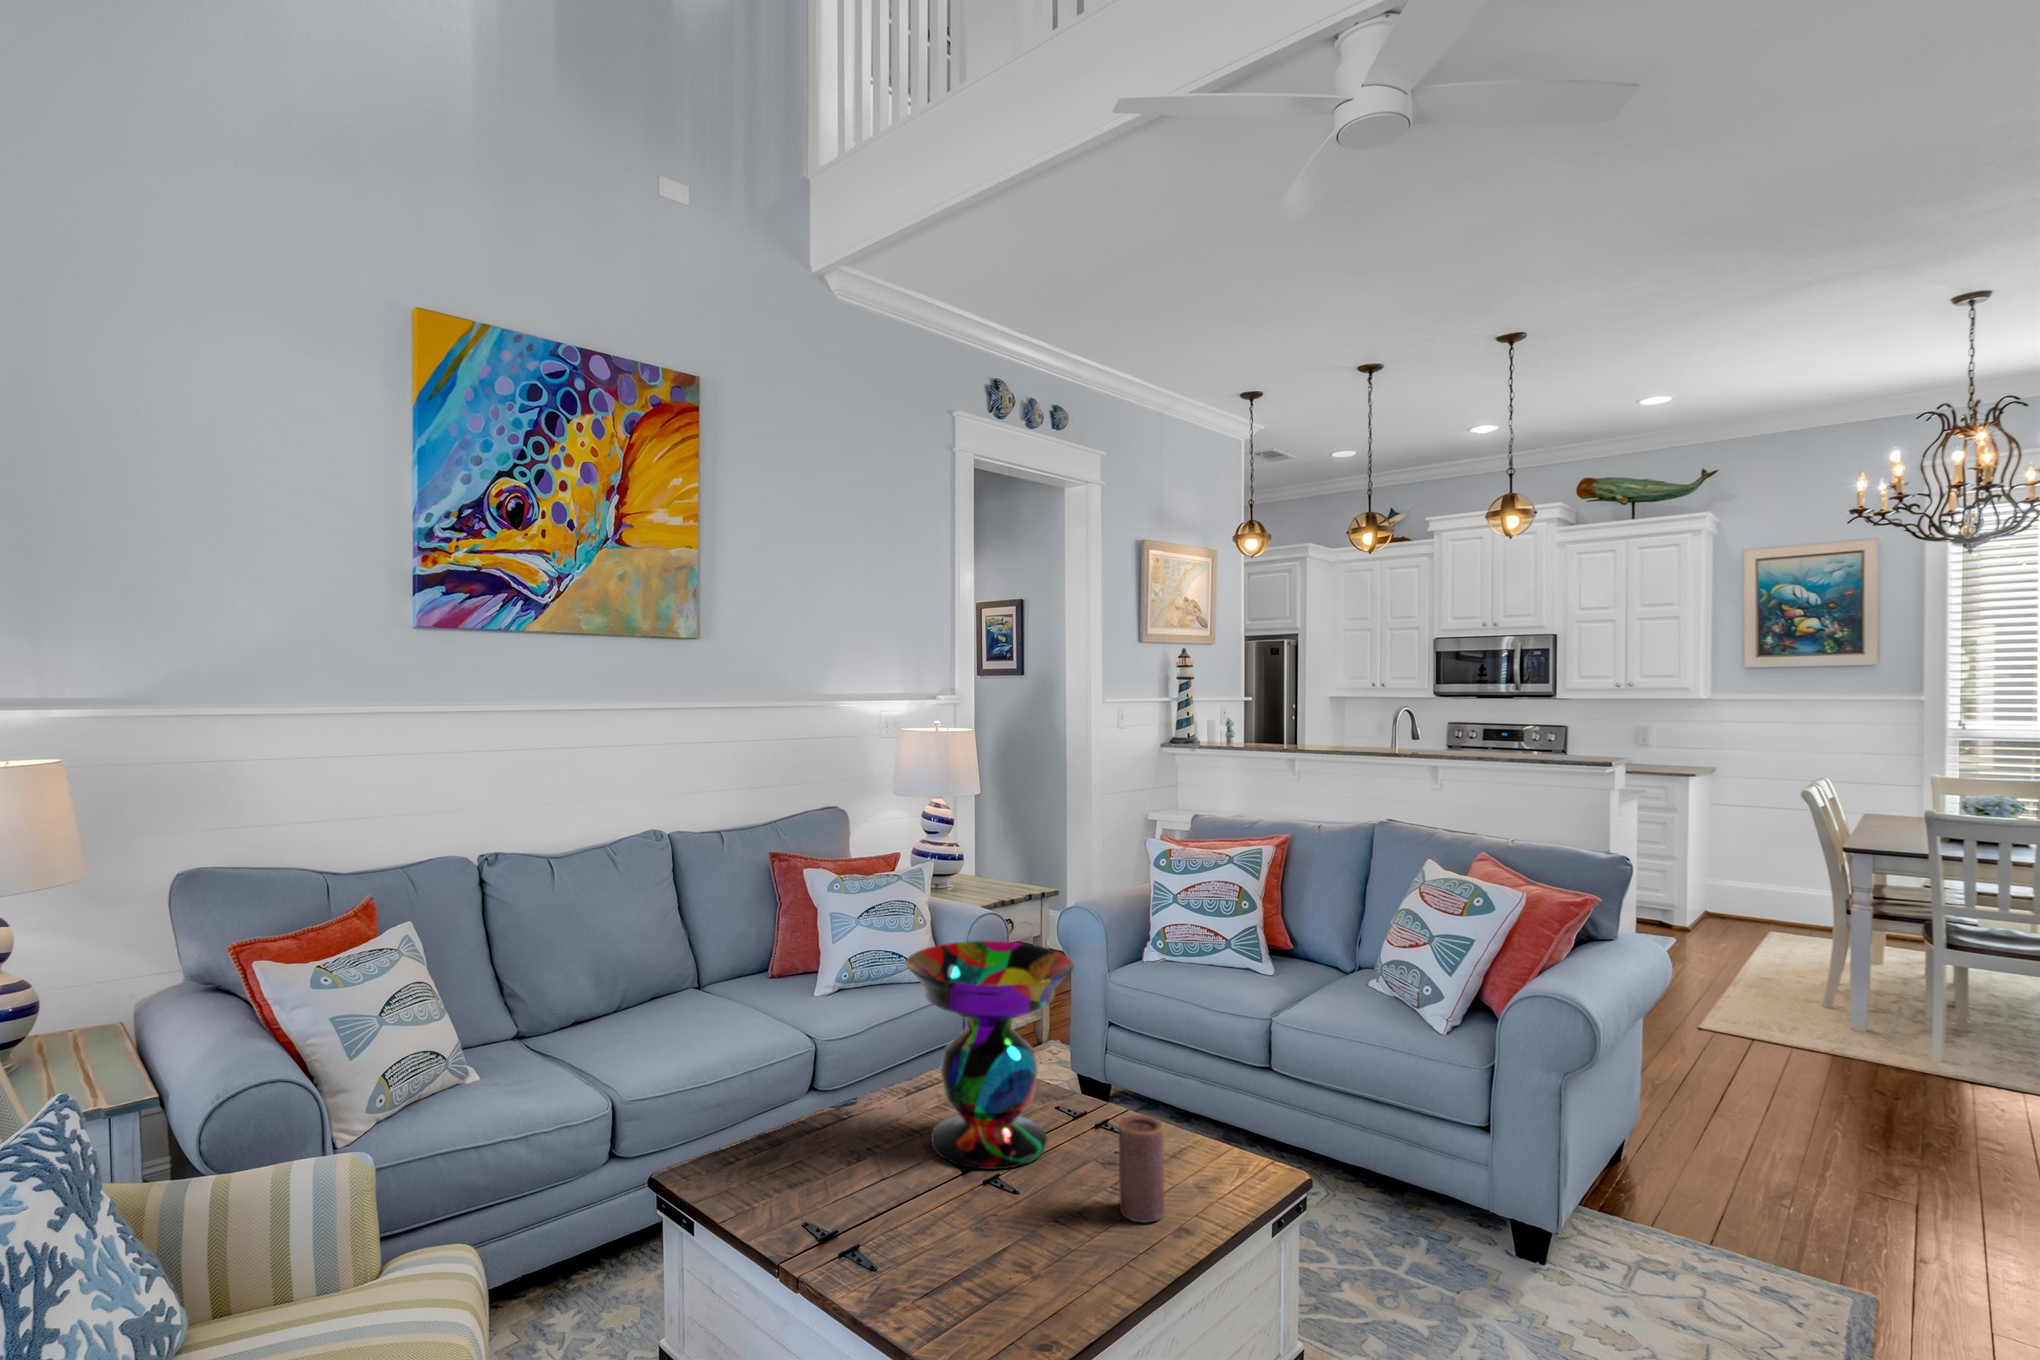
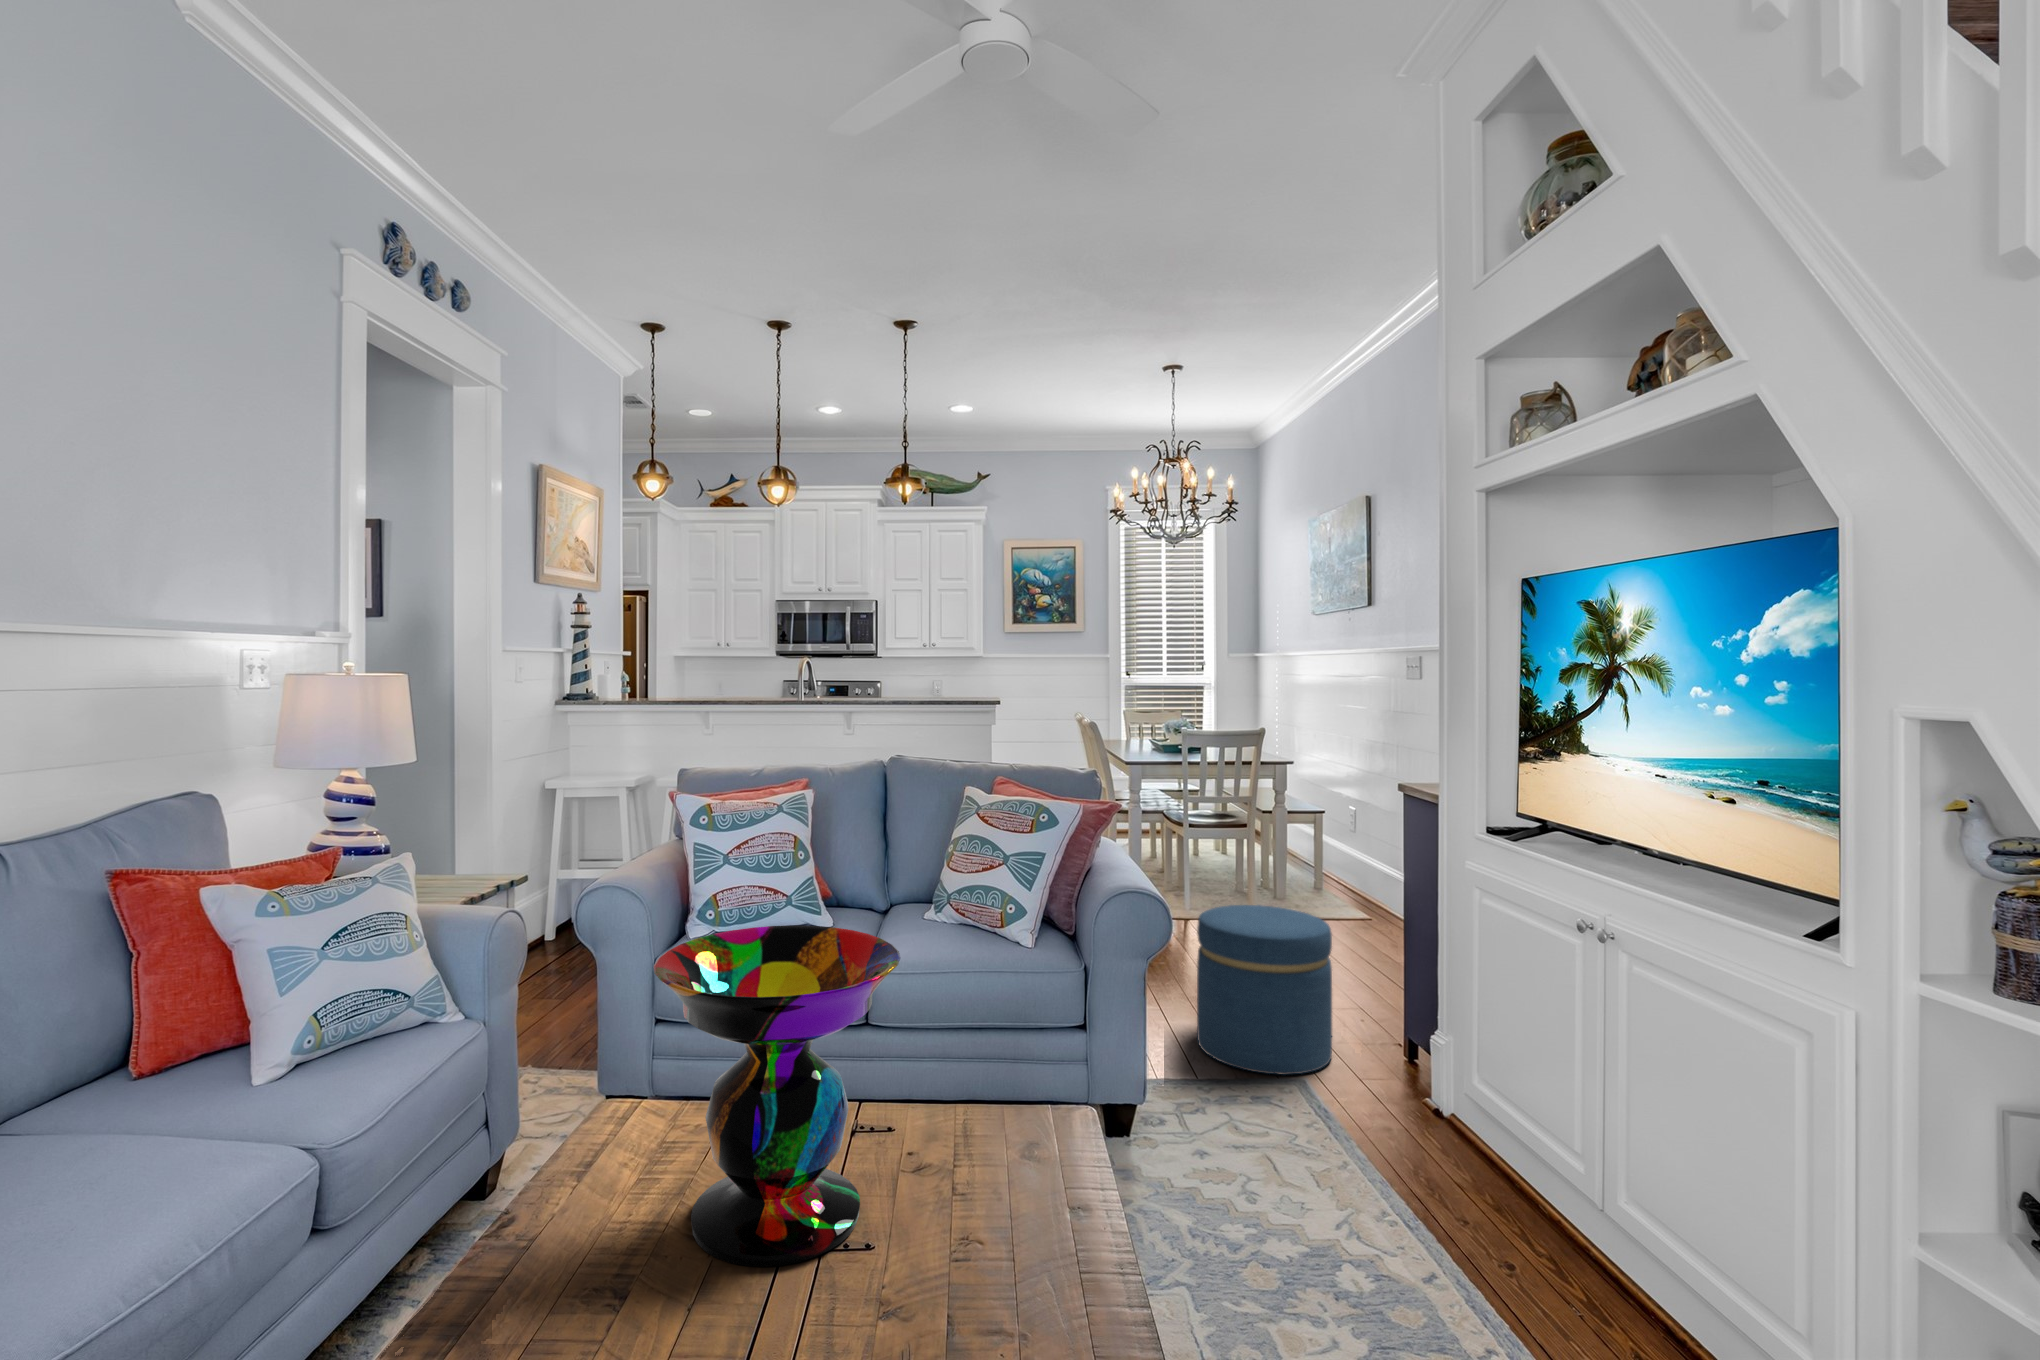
ottoman: none [1744,1053,1968,1298] -> present [1197,905,1332,1075]
candle: present [1119,1115,1165,1223] -> none [1014,1105,1071,1244]

